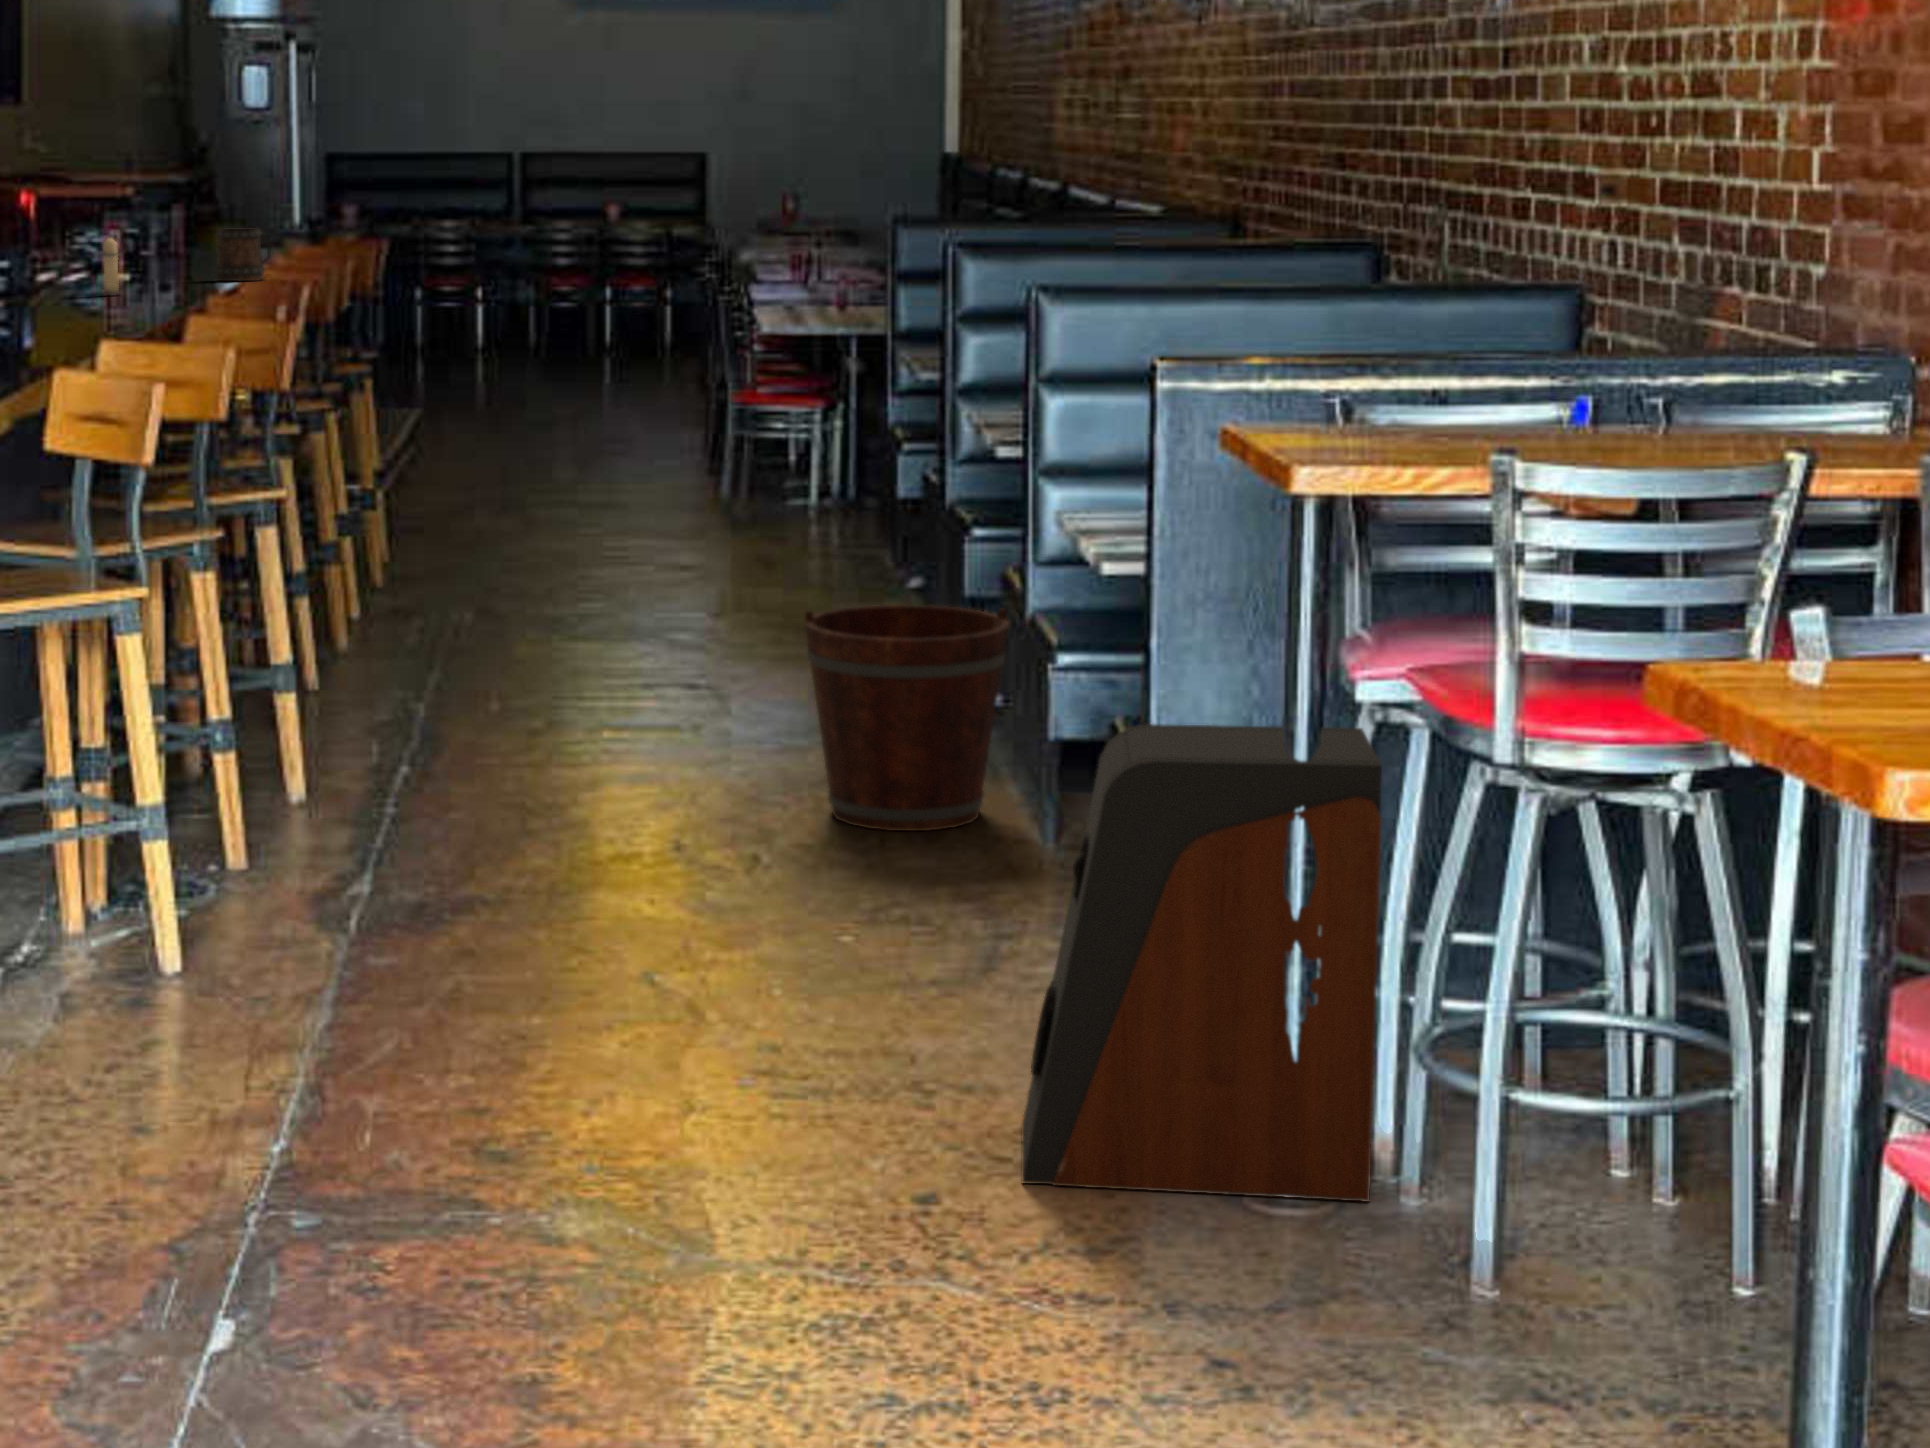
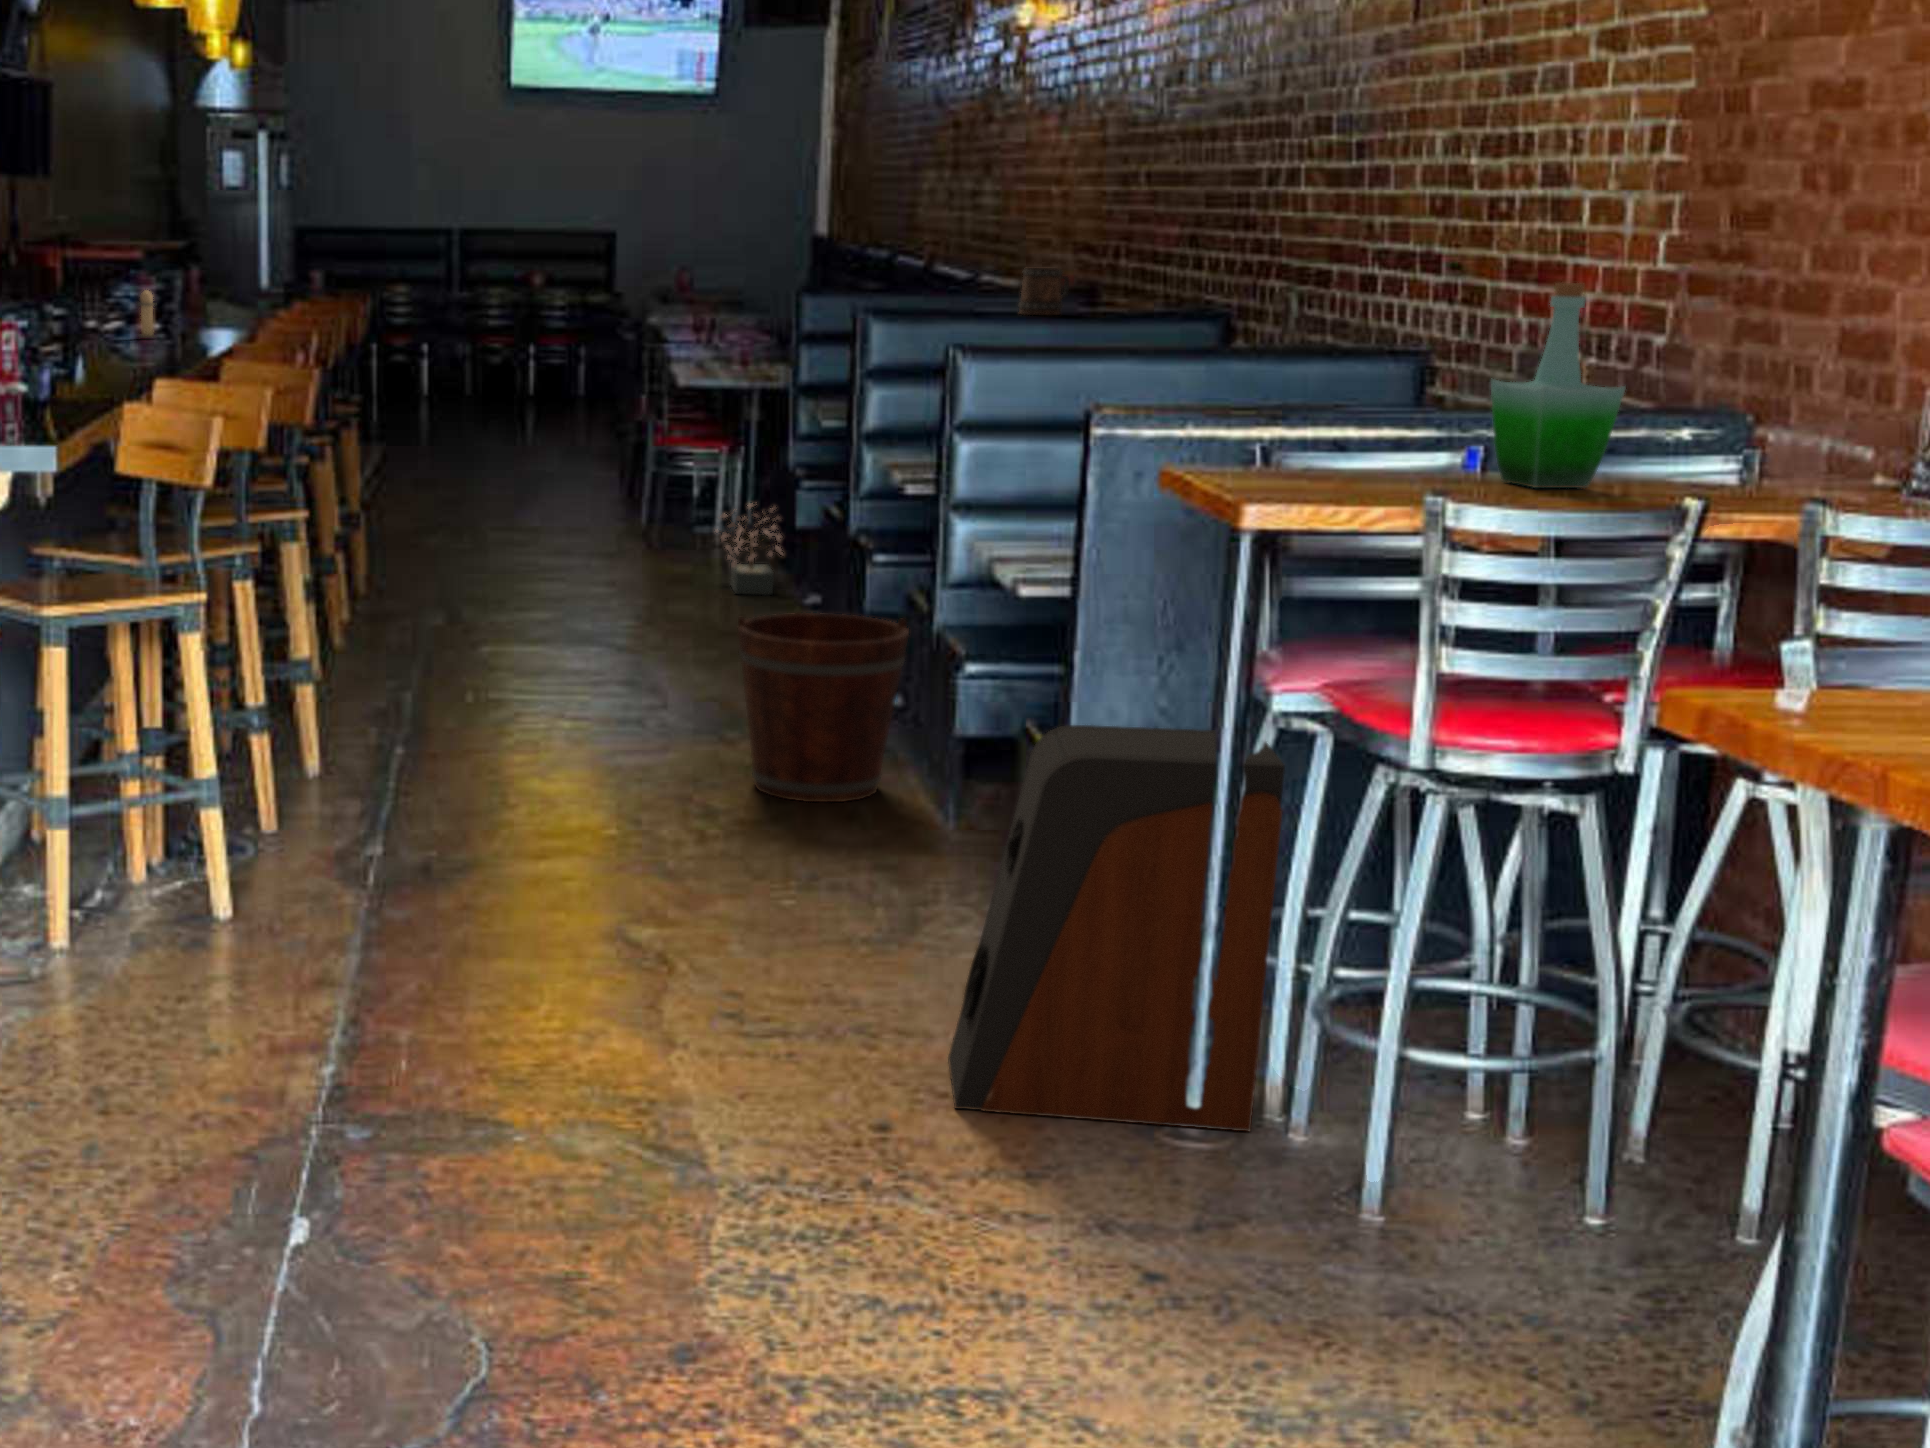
bottle: none [1593,208,1741,440] -> present [1491,283,1625,488]
beer mug: present [215,229,271,281] -> present [1018,268,1069,315]
decorative plant: none [813,475,896,586] -> present [721,504,781,595]

